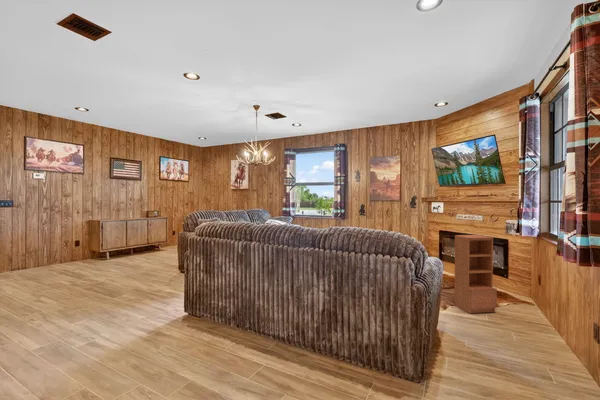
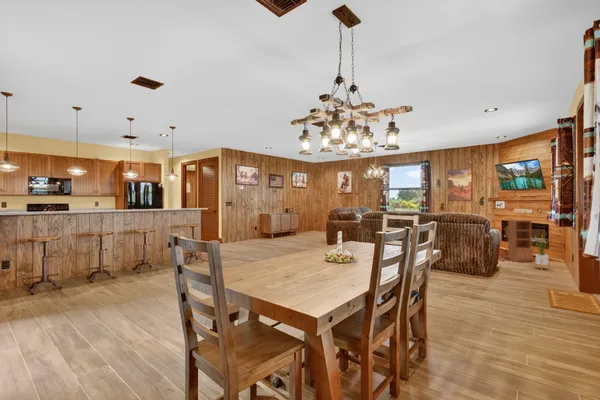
house plant: none [498,264,550,345] -> present [535,239,549,269]

